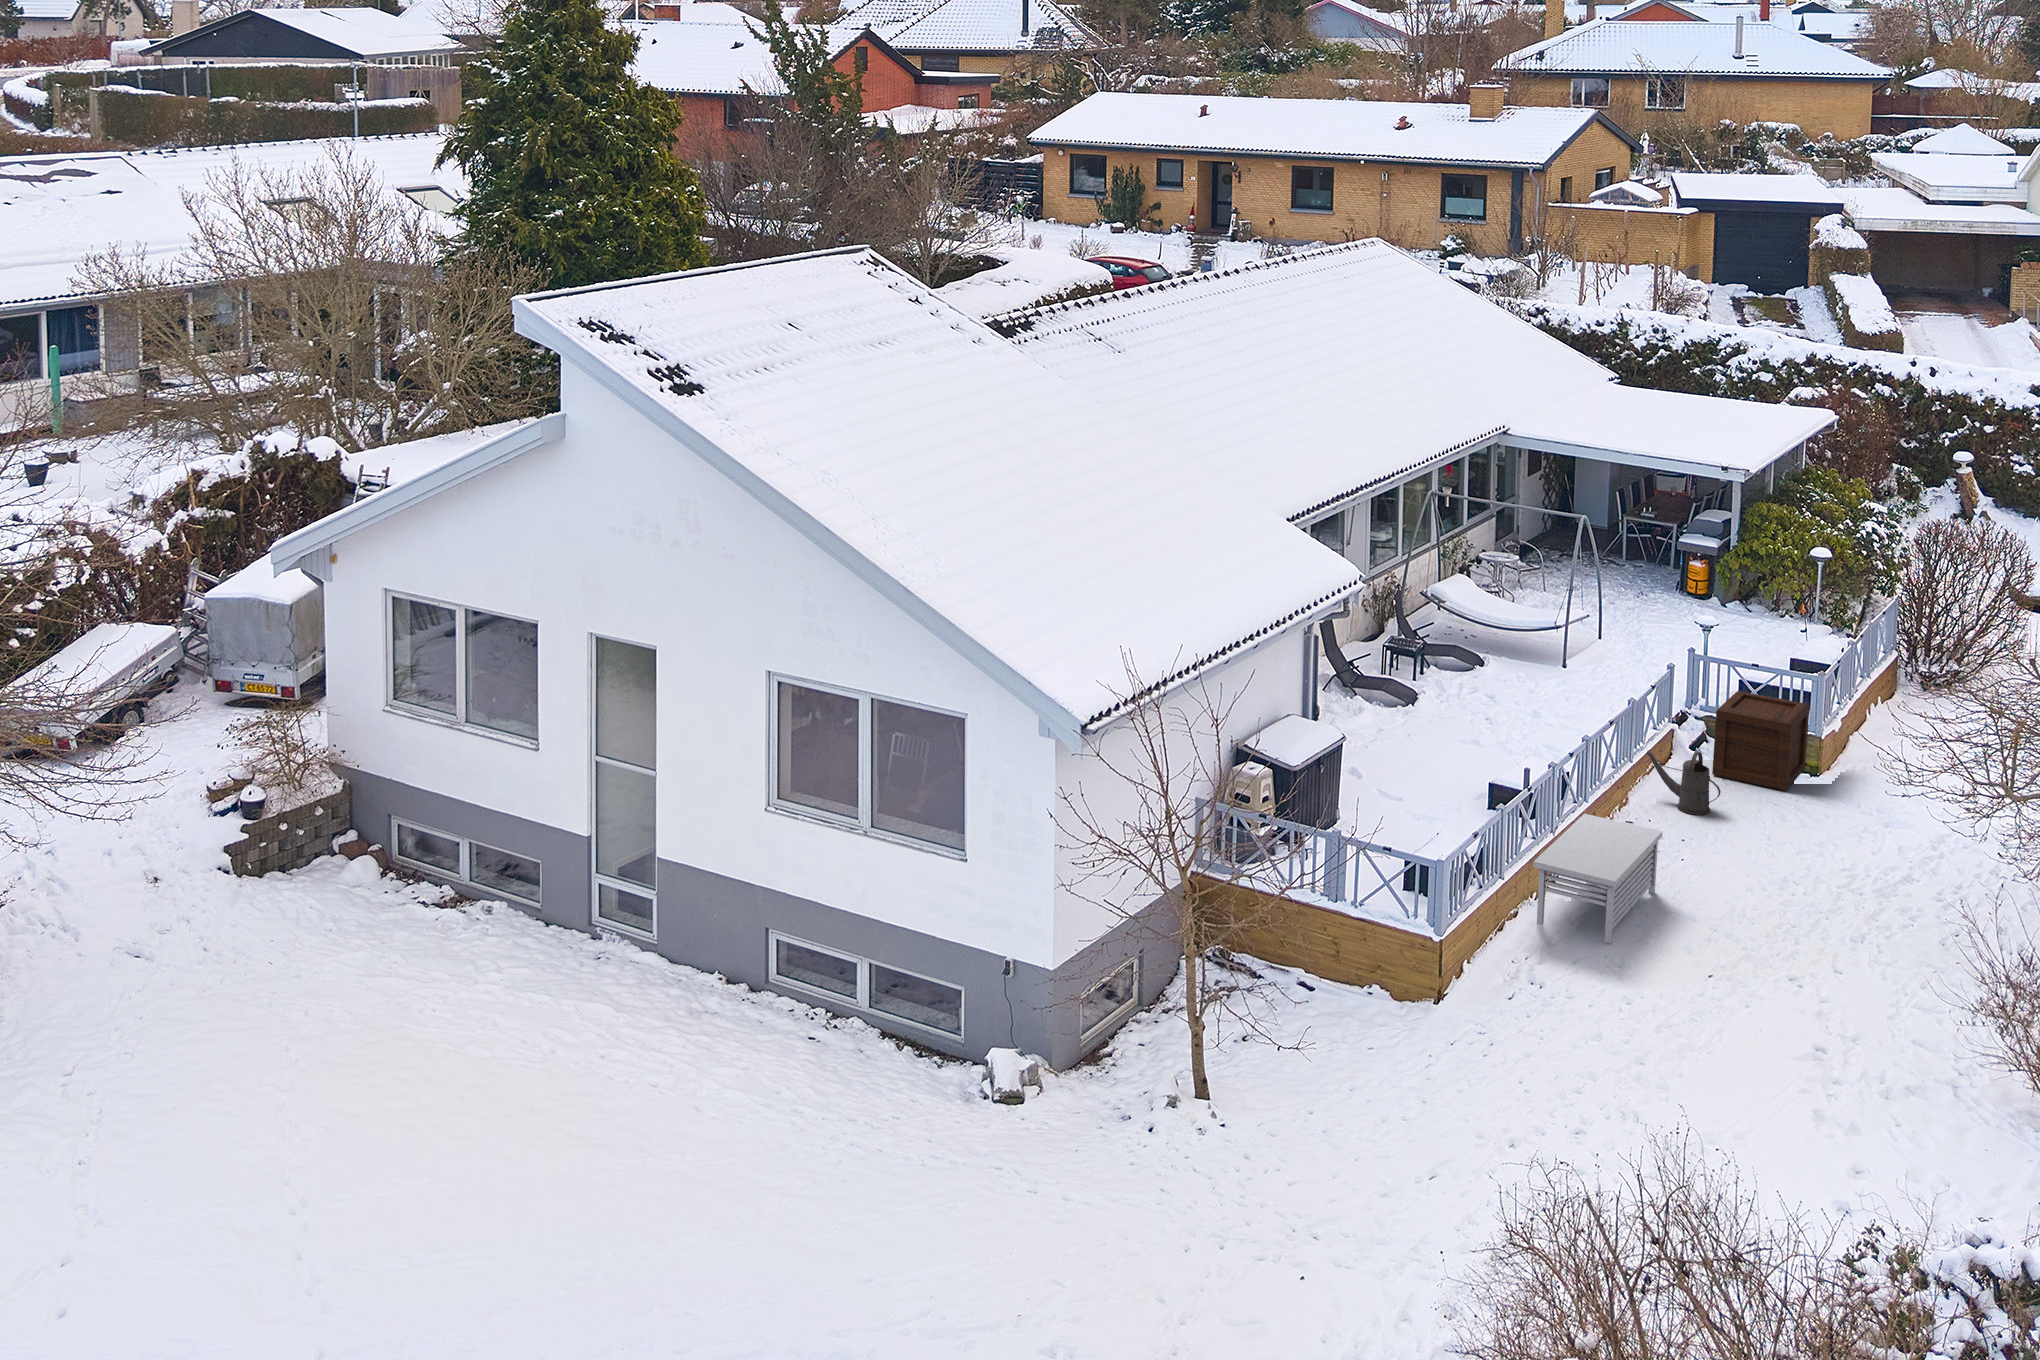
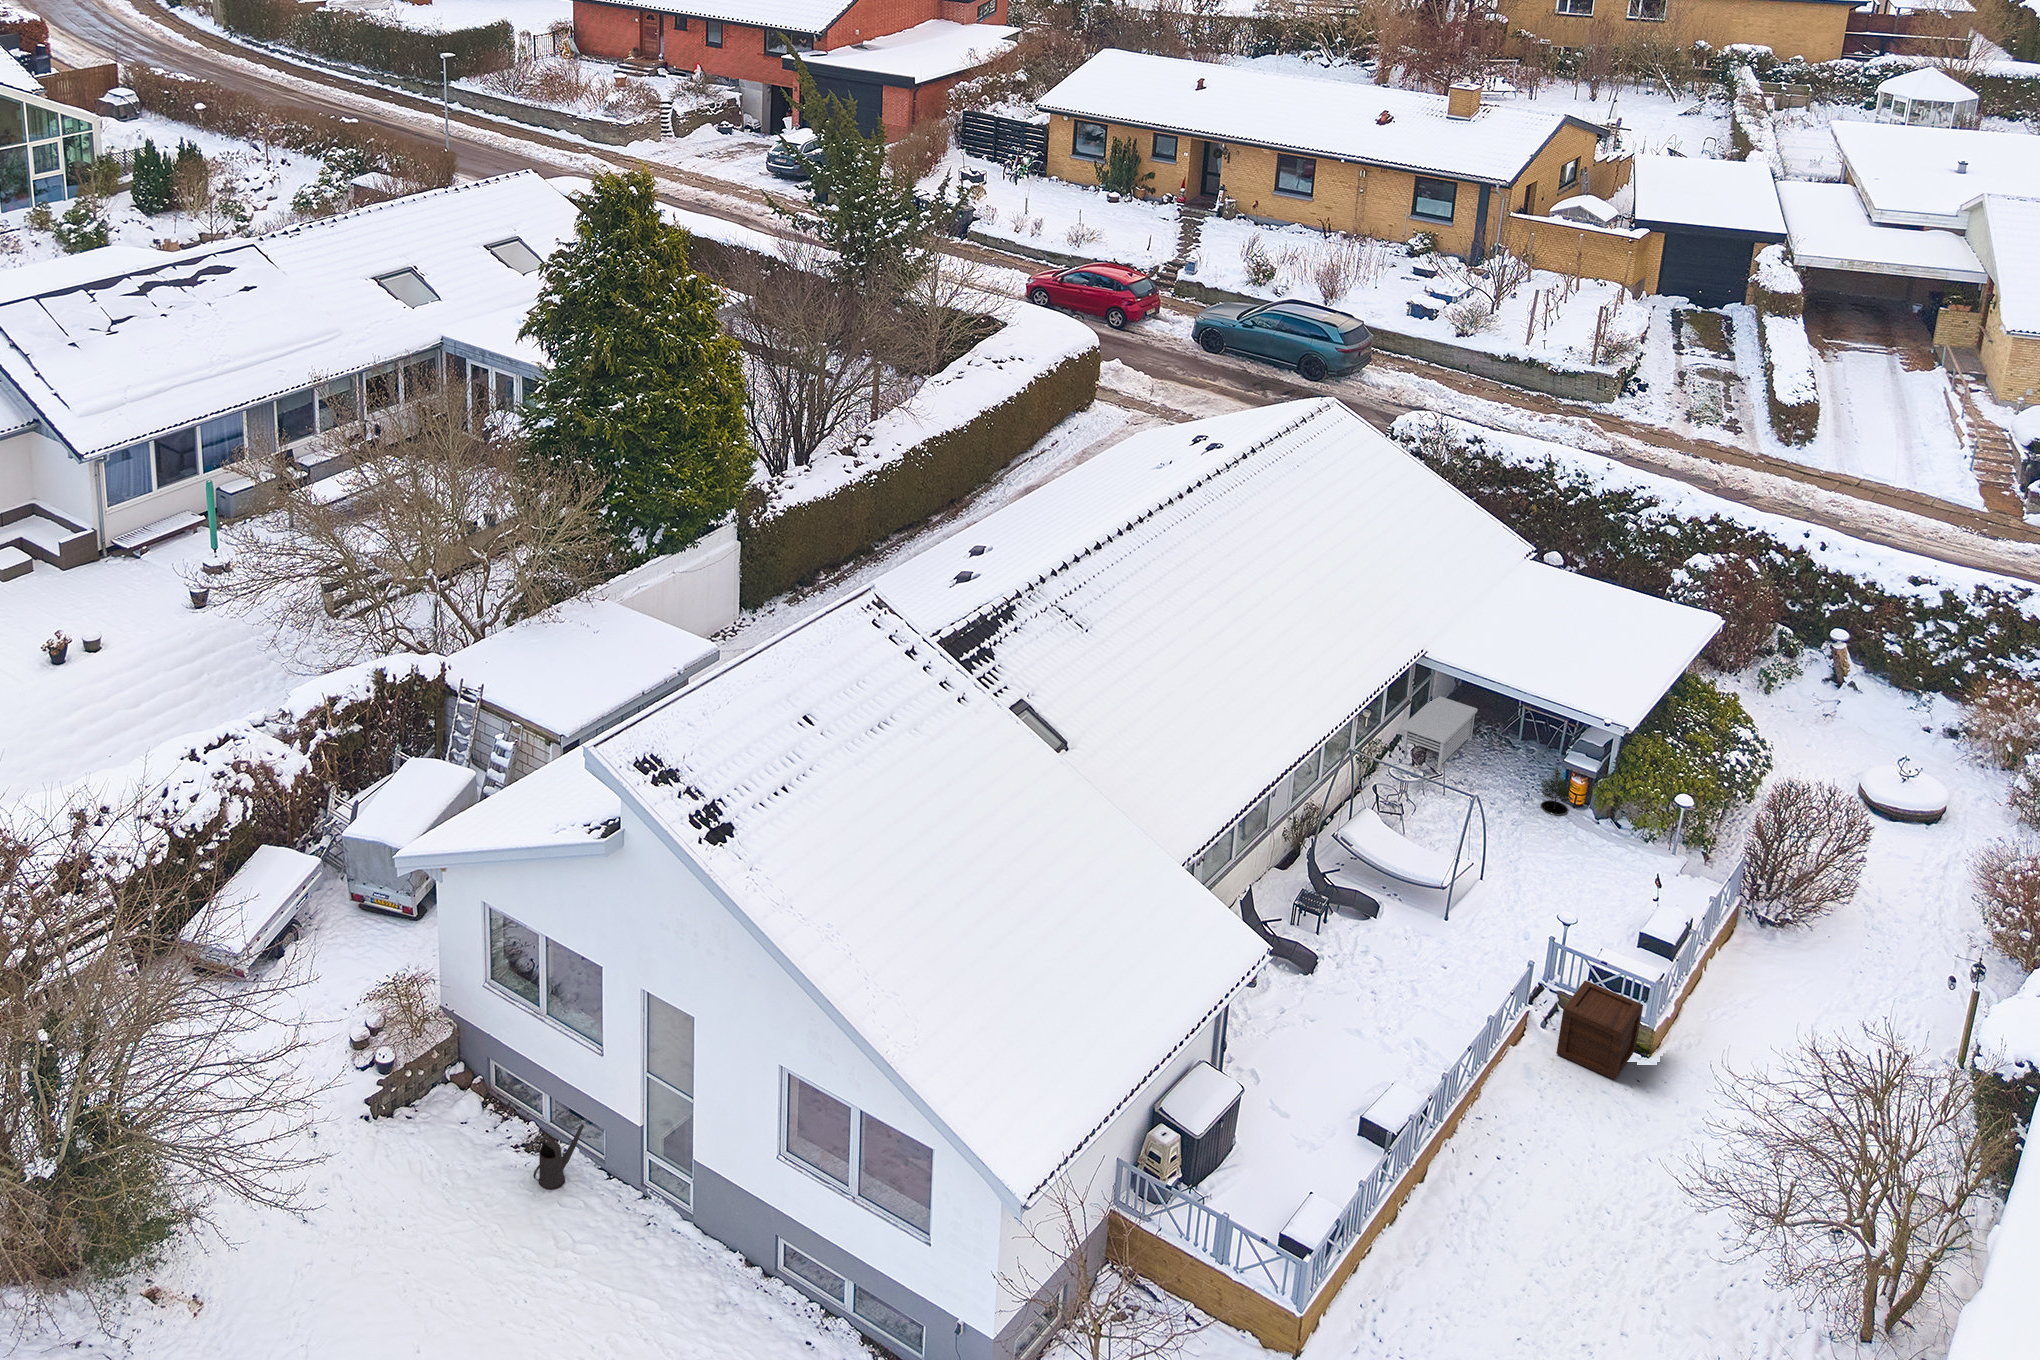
potted tree: none [1649,552,1691,612] -> present [1540,767,1573,816]
watering can: present [1647,750,1721,815] -> present [533,1124,584,1190]
storage bench: present [1533,814,1662,943] -> present [1402,696,1478,771]

